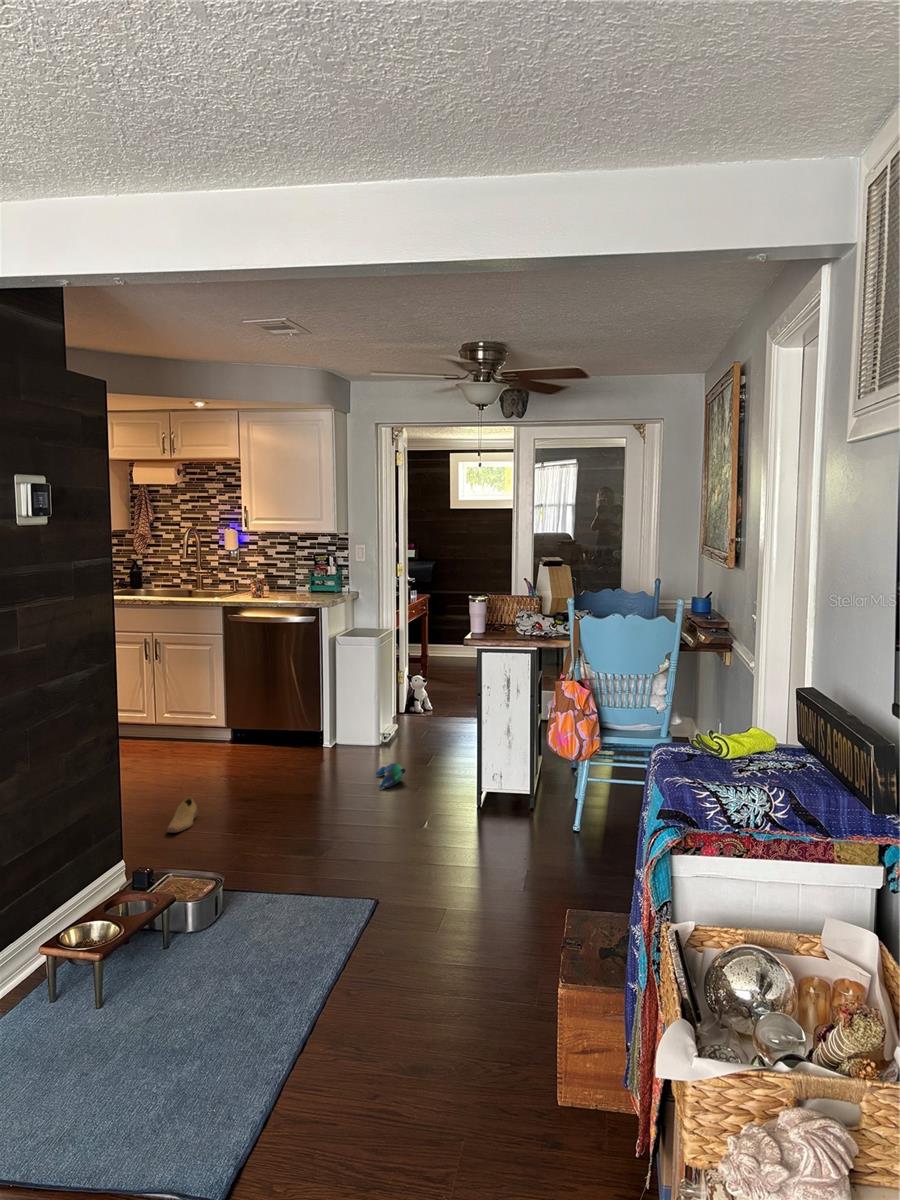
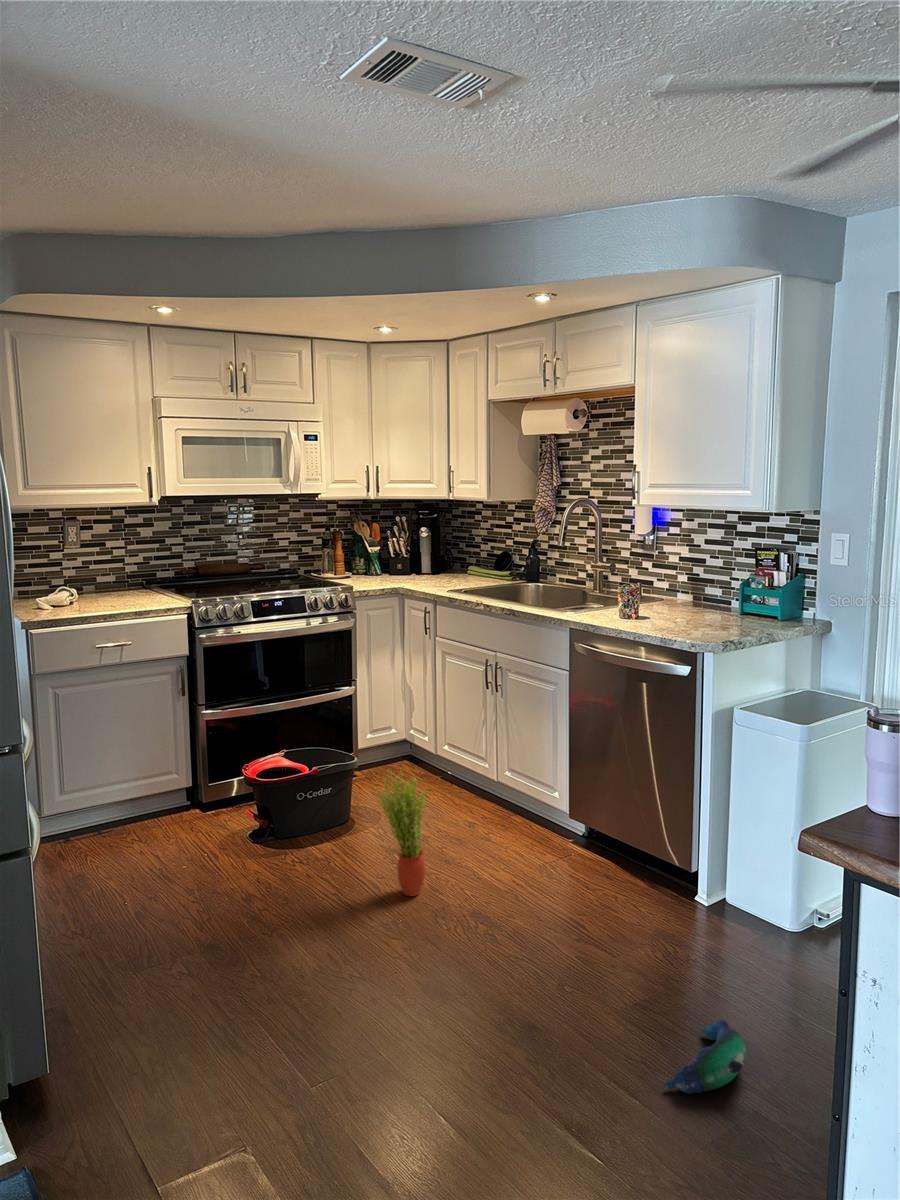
potted plant: none [152,698,190,779] -> present [376,770,428,896]
shoe: present [167,798,197,832] -> none [217,972,316,1045]

